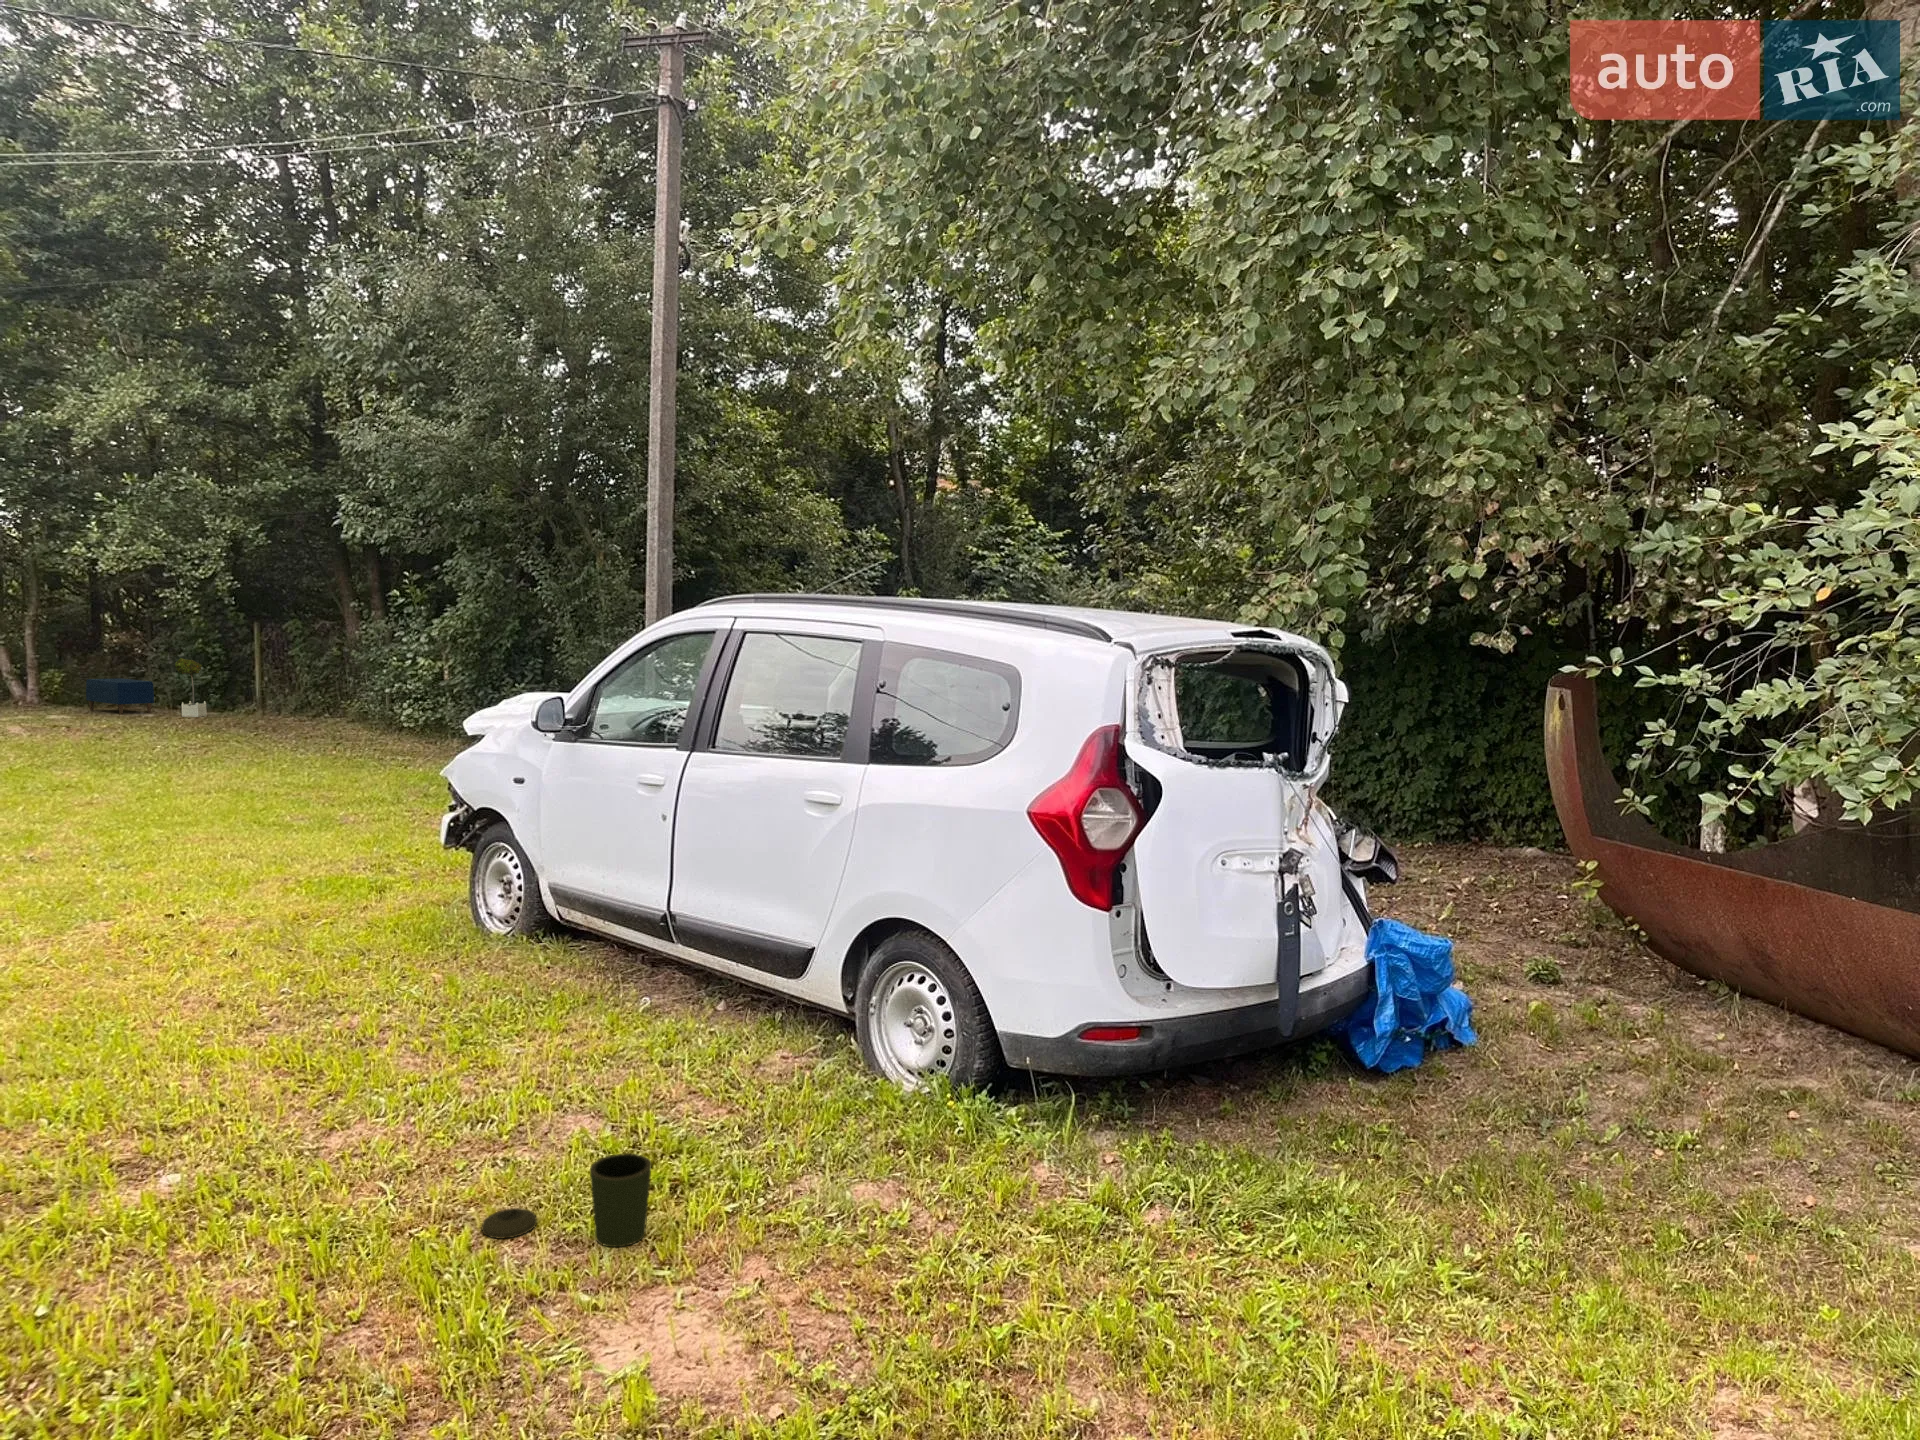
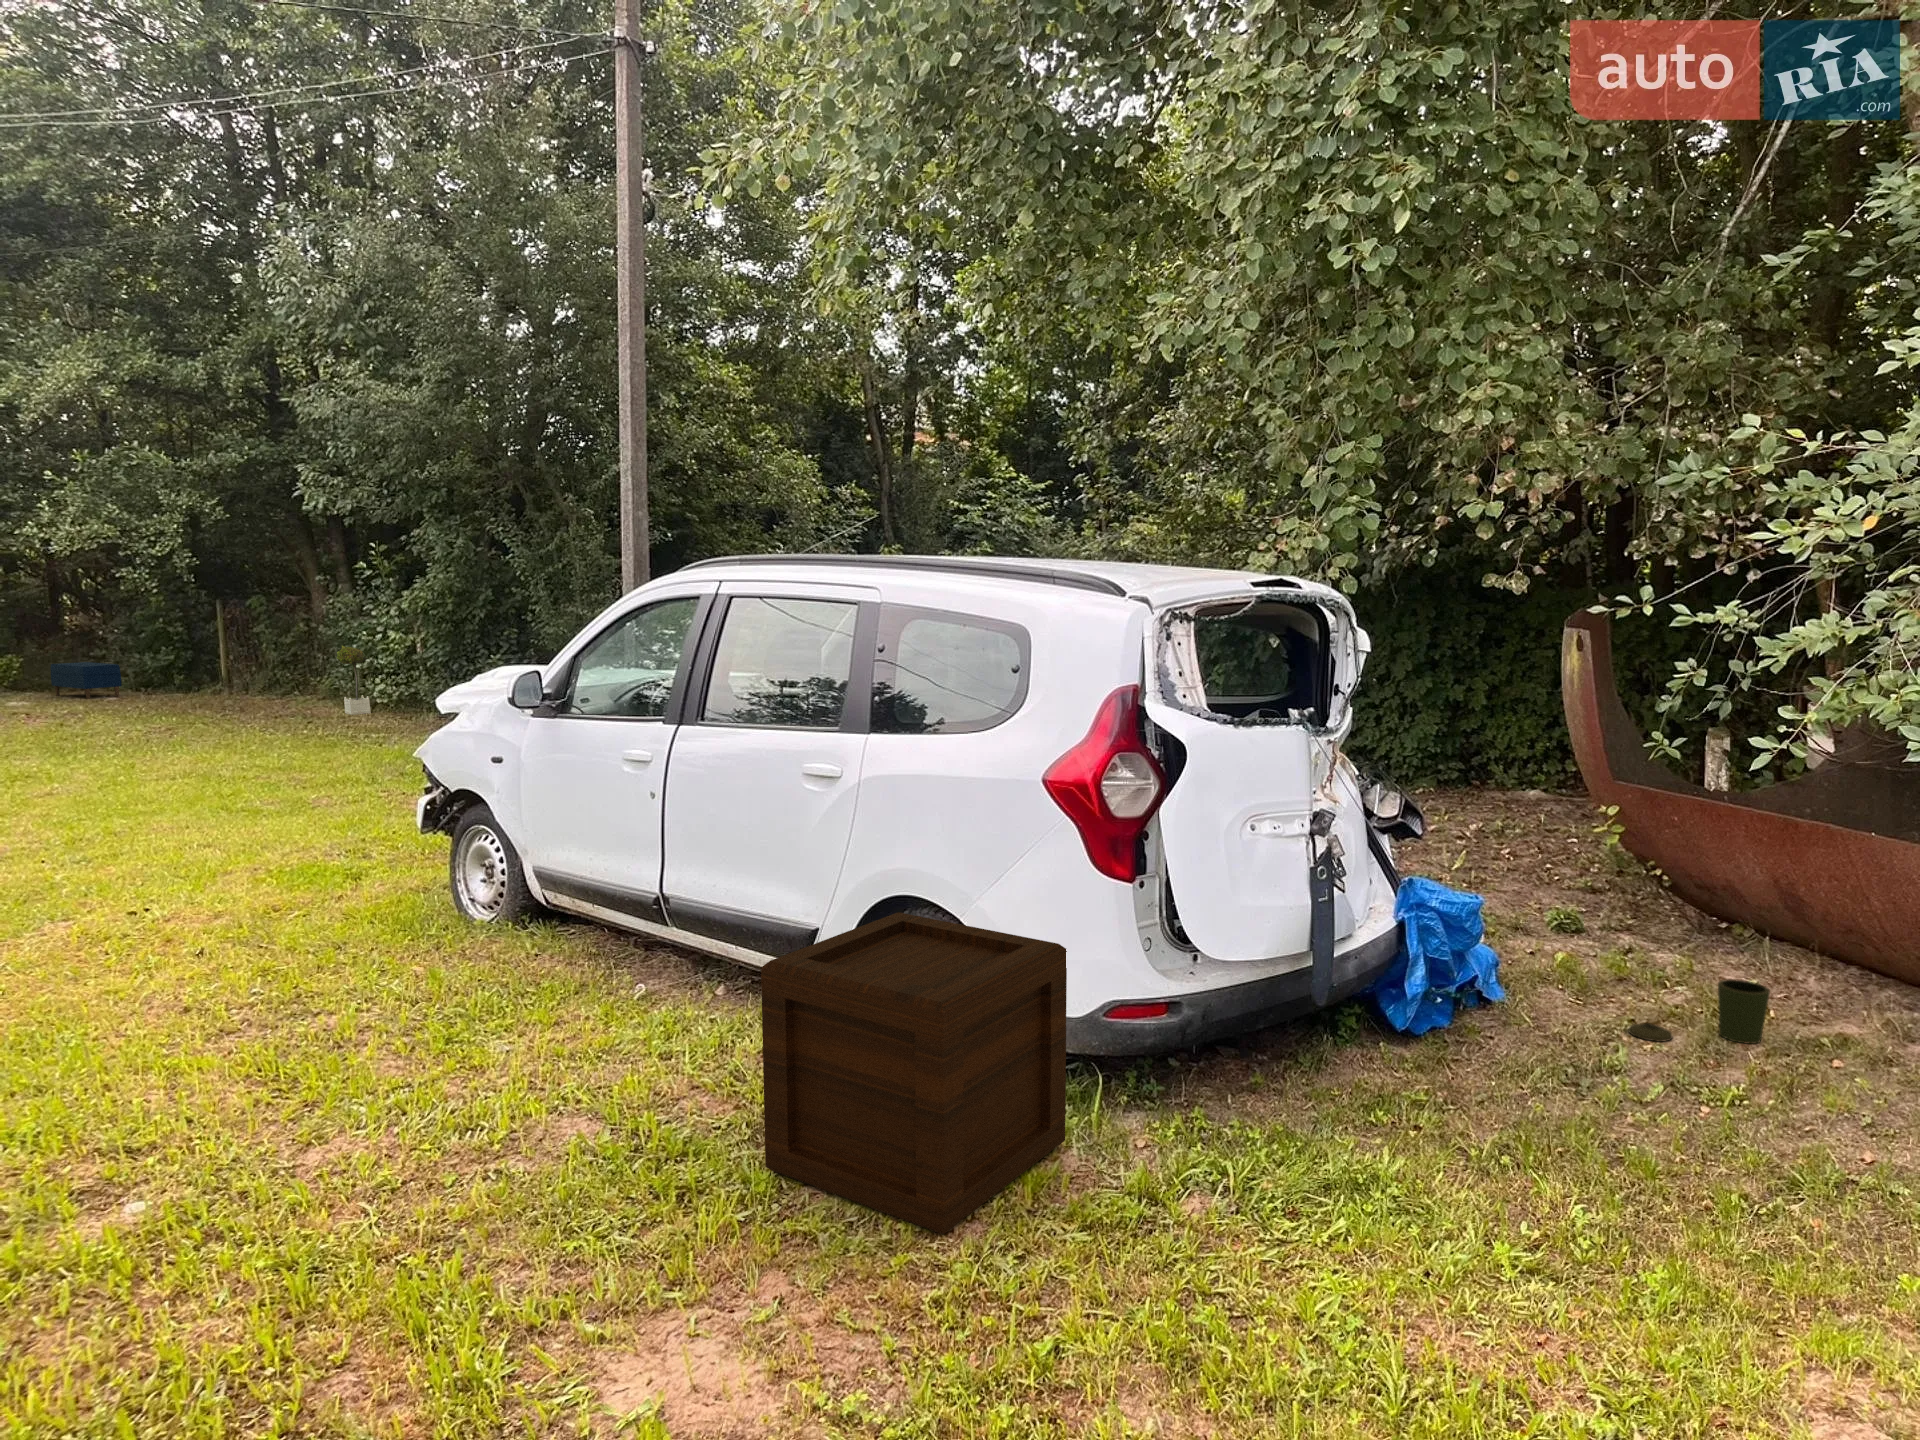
potted tree: present [175,658,207,717] -> present [337,646,371,715]
wooden crate: none [755,933,1045,1233] -> present [761,912,1067,1235]
trash can: present [482,1153,652,1247] -> present [1629,979,1770,1044]

